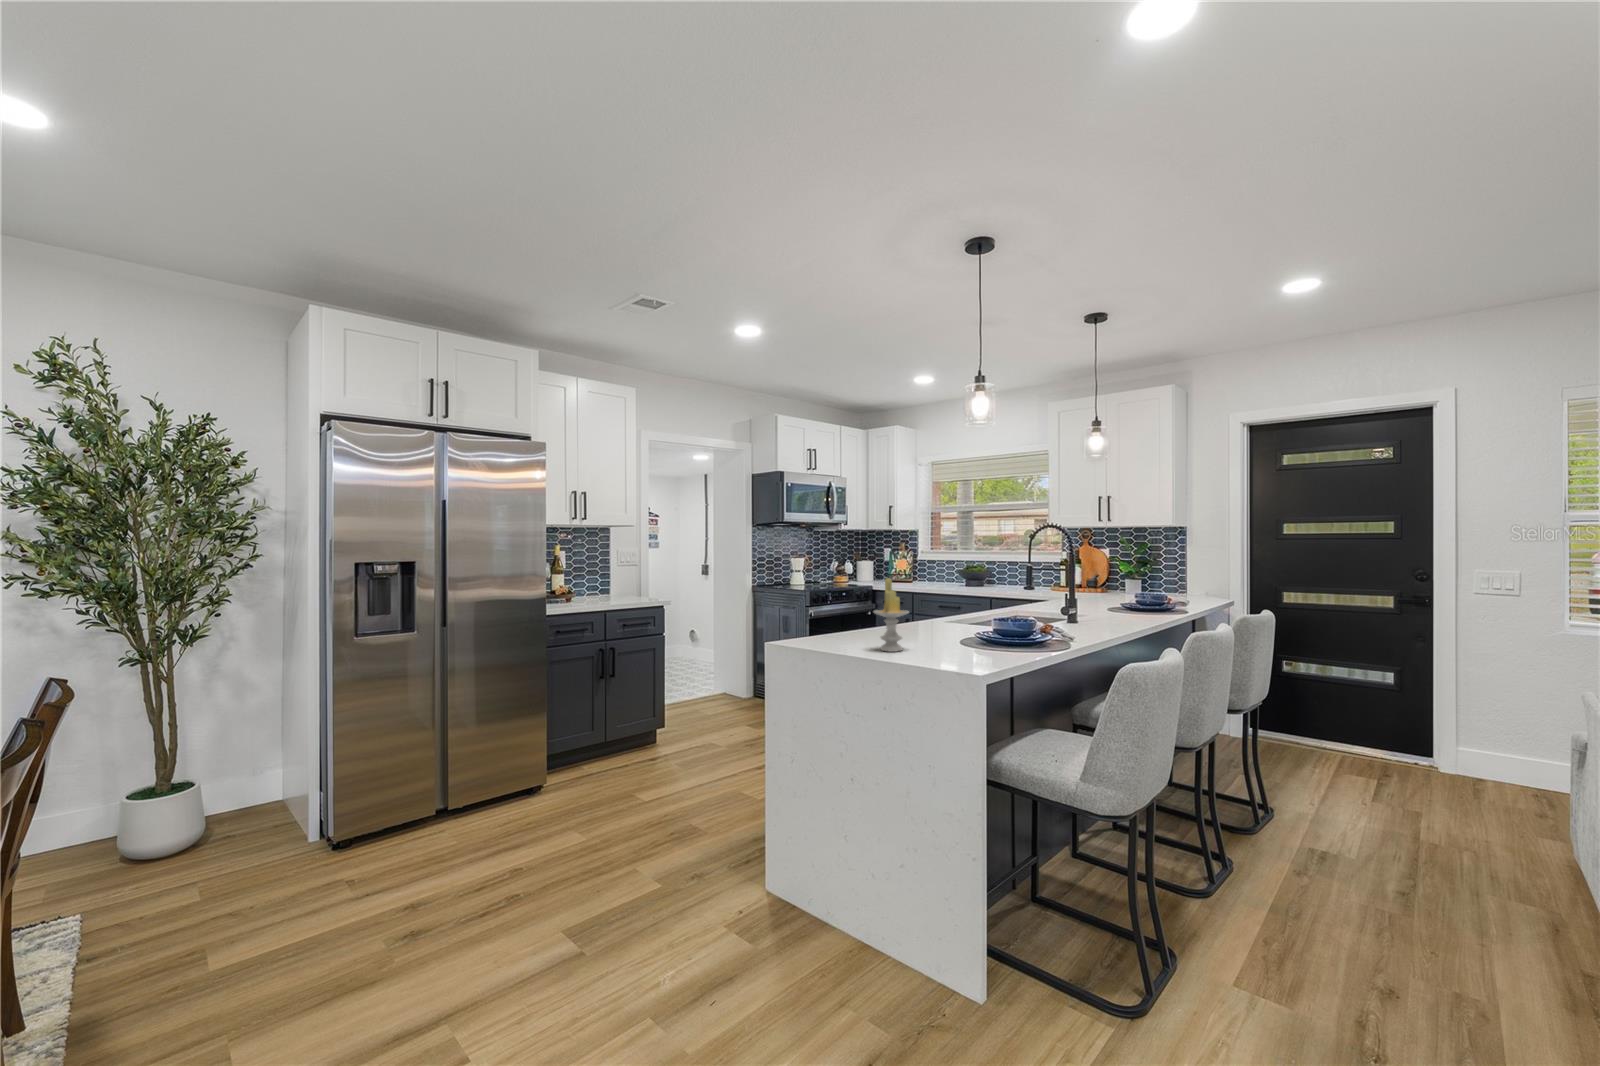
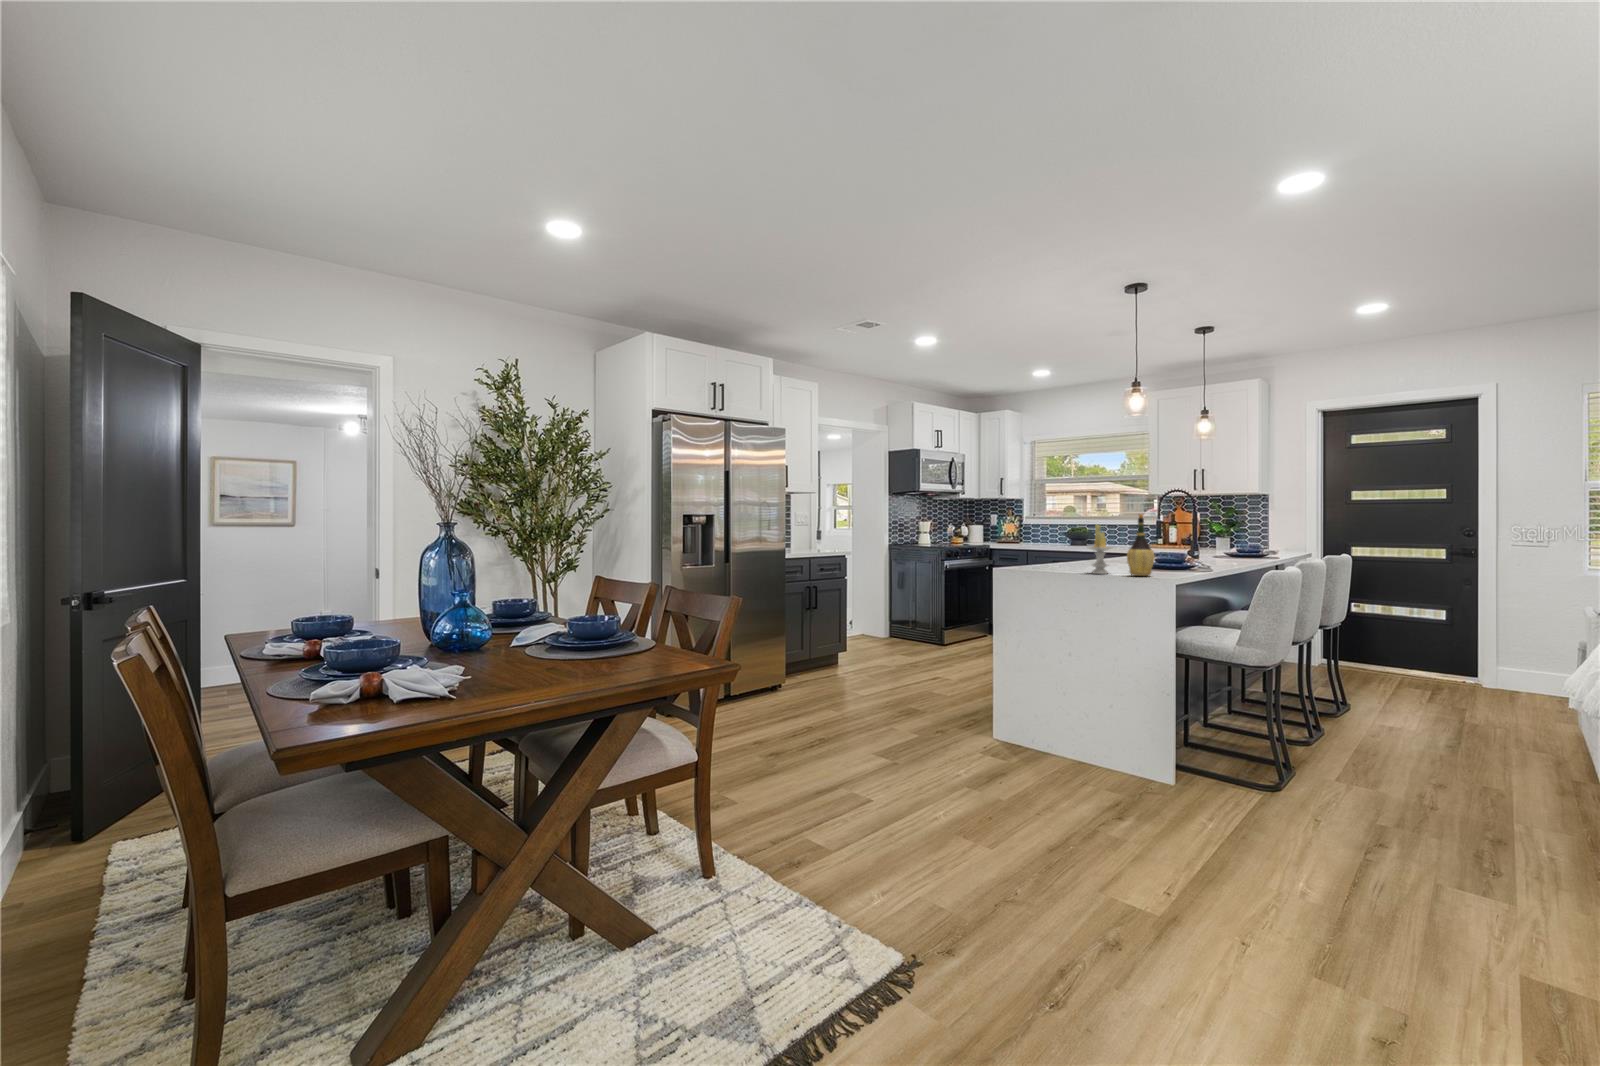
wine bottle: none [917,565,955,658] -> present [1127,514,1155,576]

